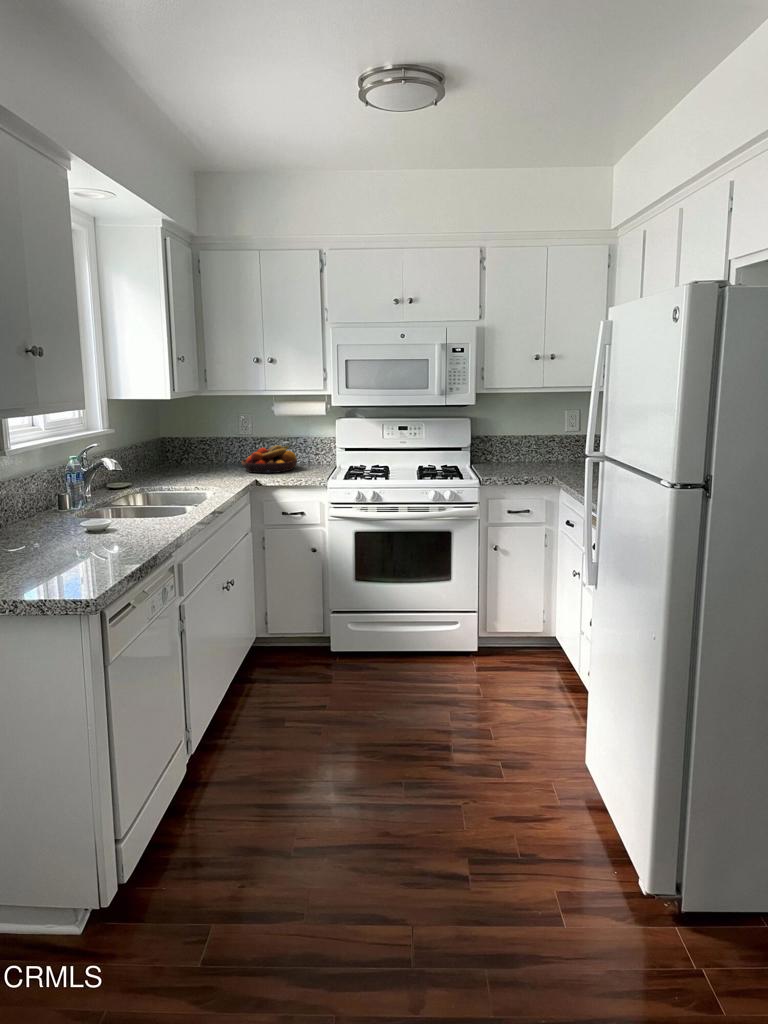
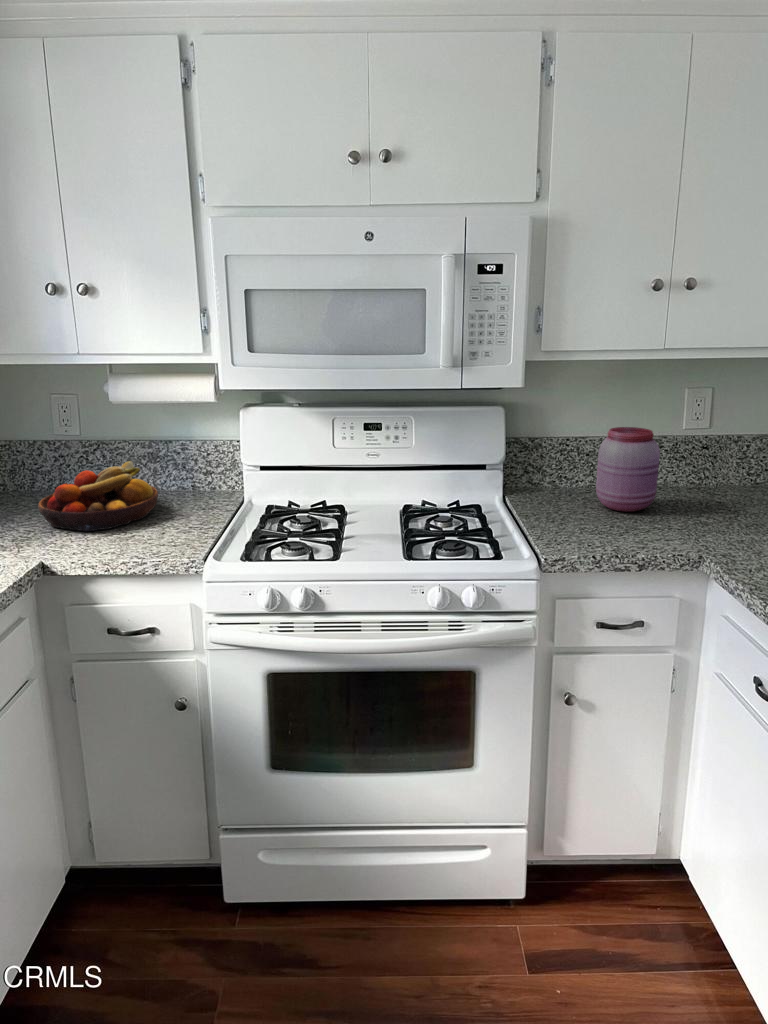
jar: none [516,427,546,467] -> present [596,427,660,512]

